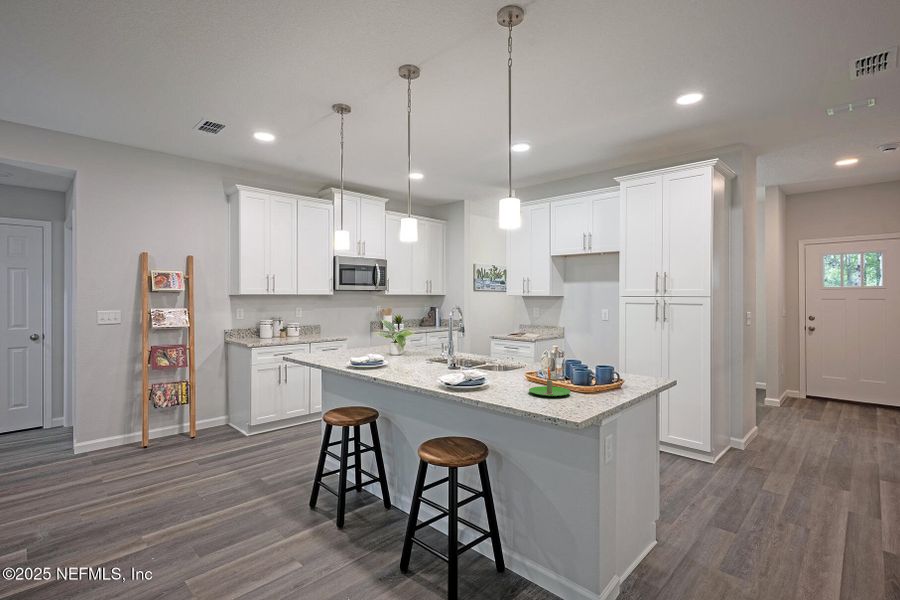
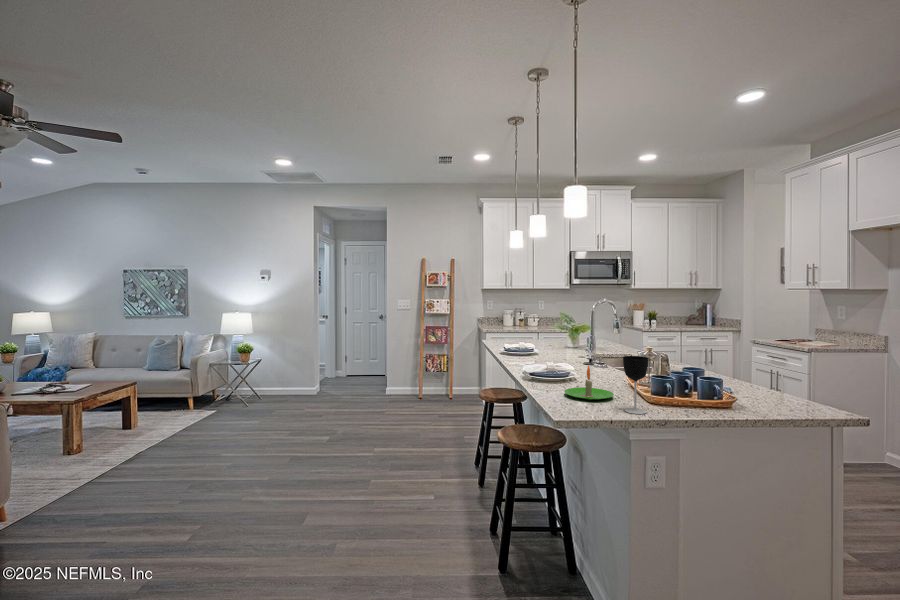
wine glass: none [594,354,613,400] -> present [623,356,648,414]

